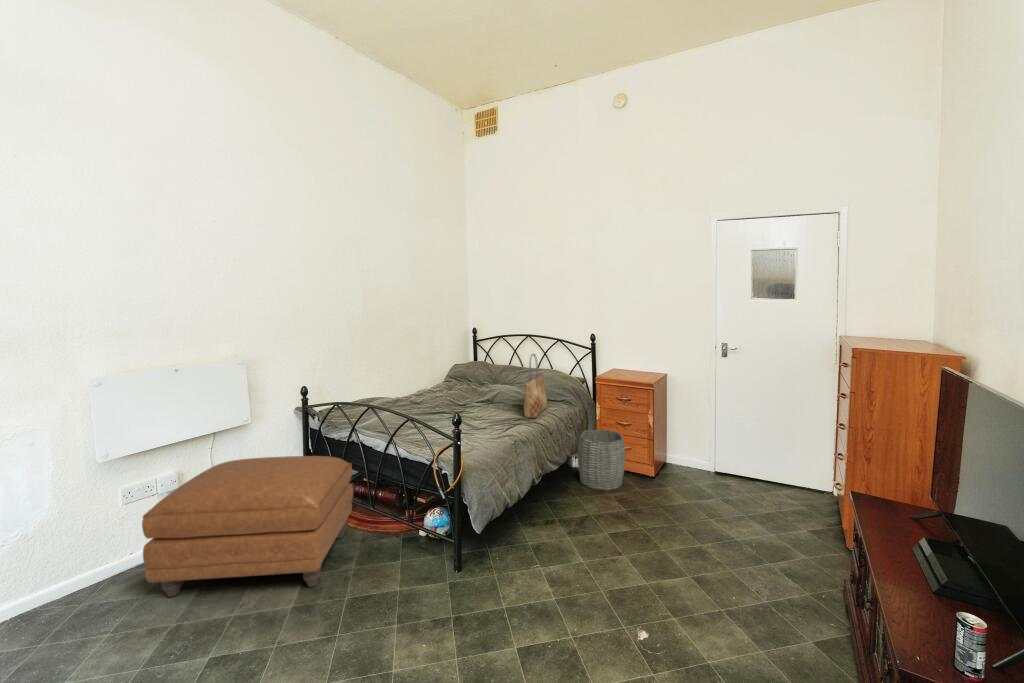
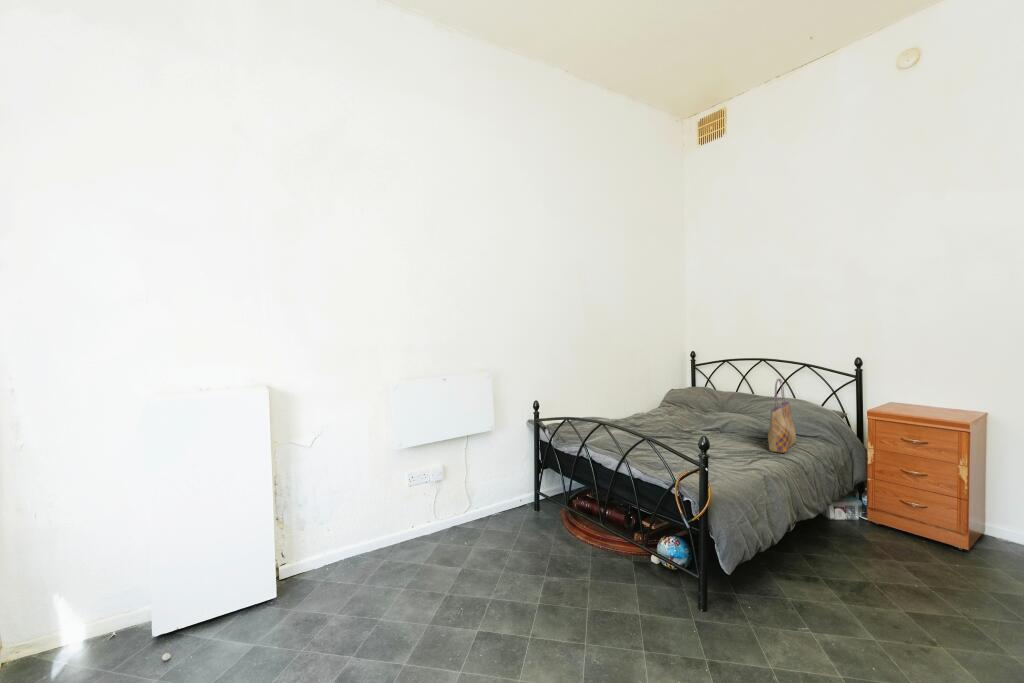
woven basket: present [577,429,625,490] -> none [841,476,918,556]
ottoman: present [142,456,353,597] -> none [429,461,585,589]

